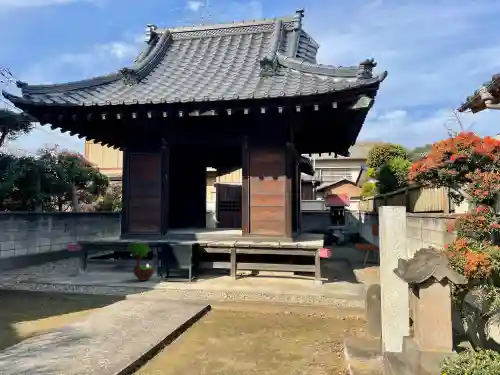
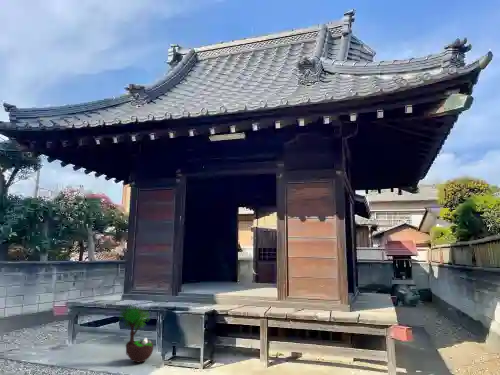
bench: present [355,224,380,266] -> none [433,281,474,343]

